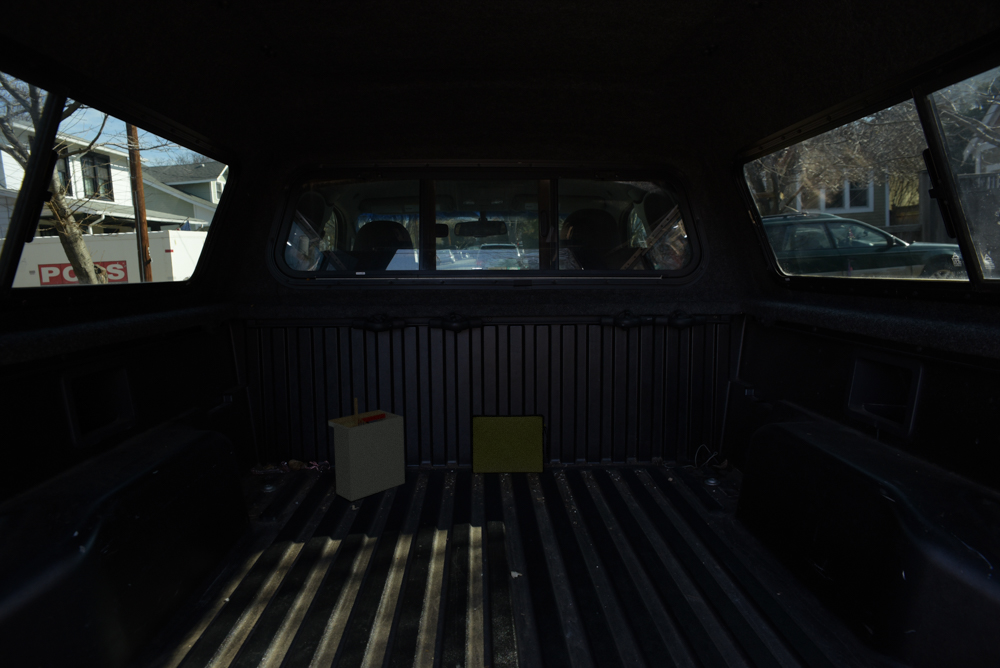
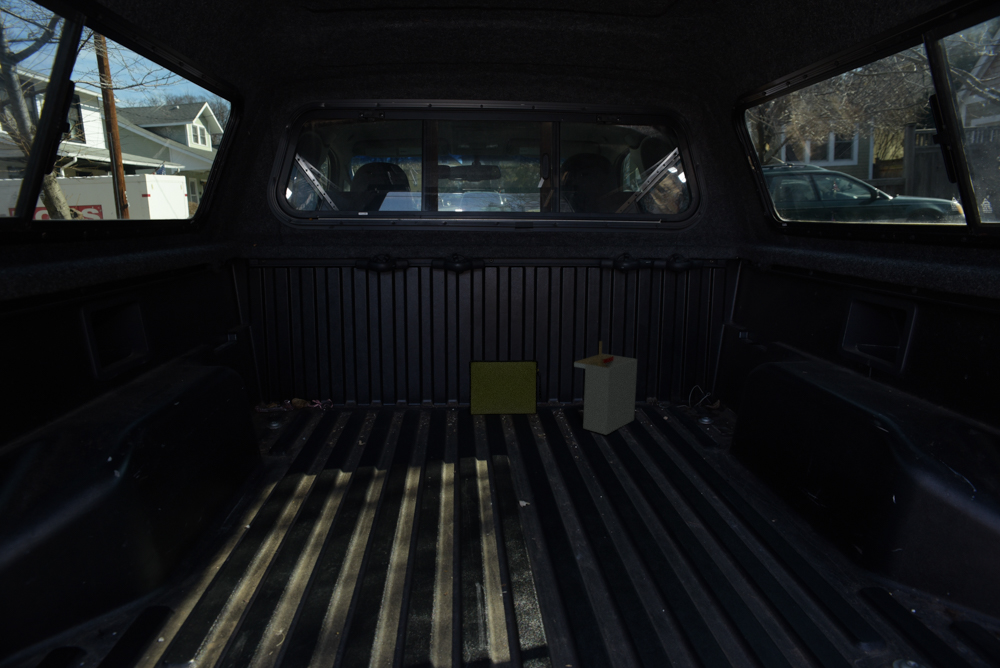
storage bin: present [329,398,405,501] -> present [574,341,637,435]

